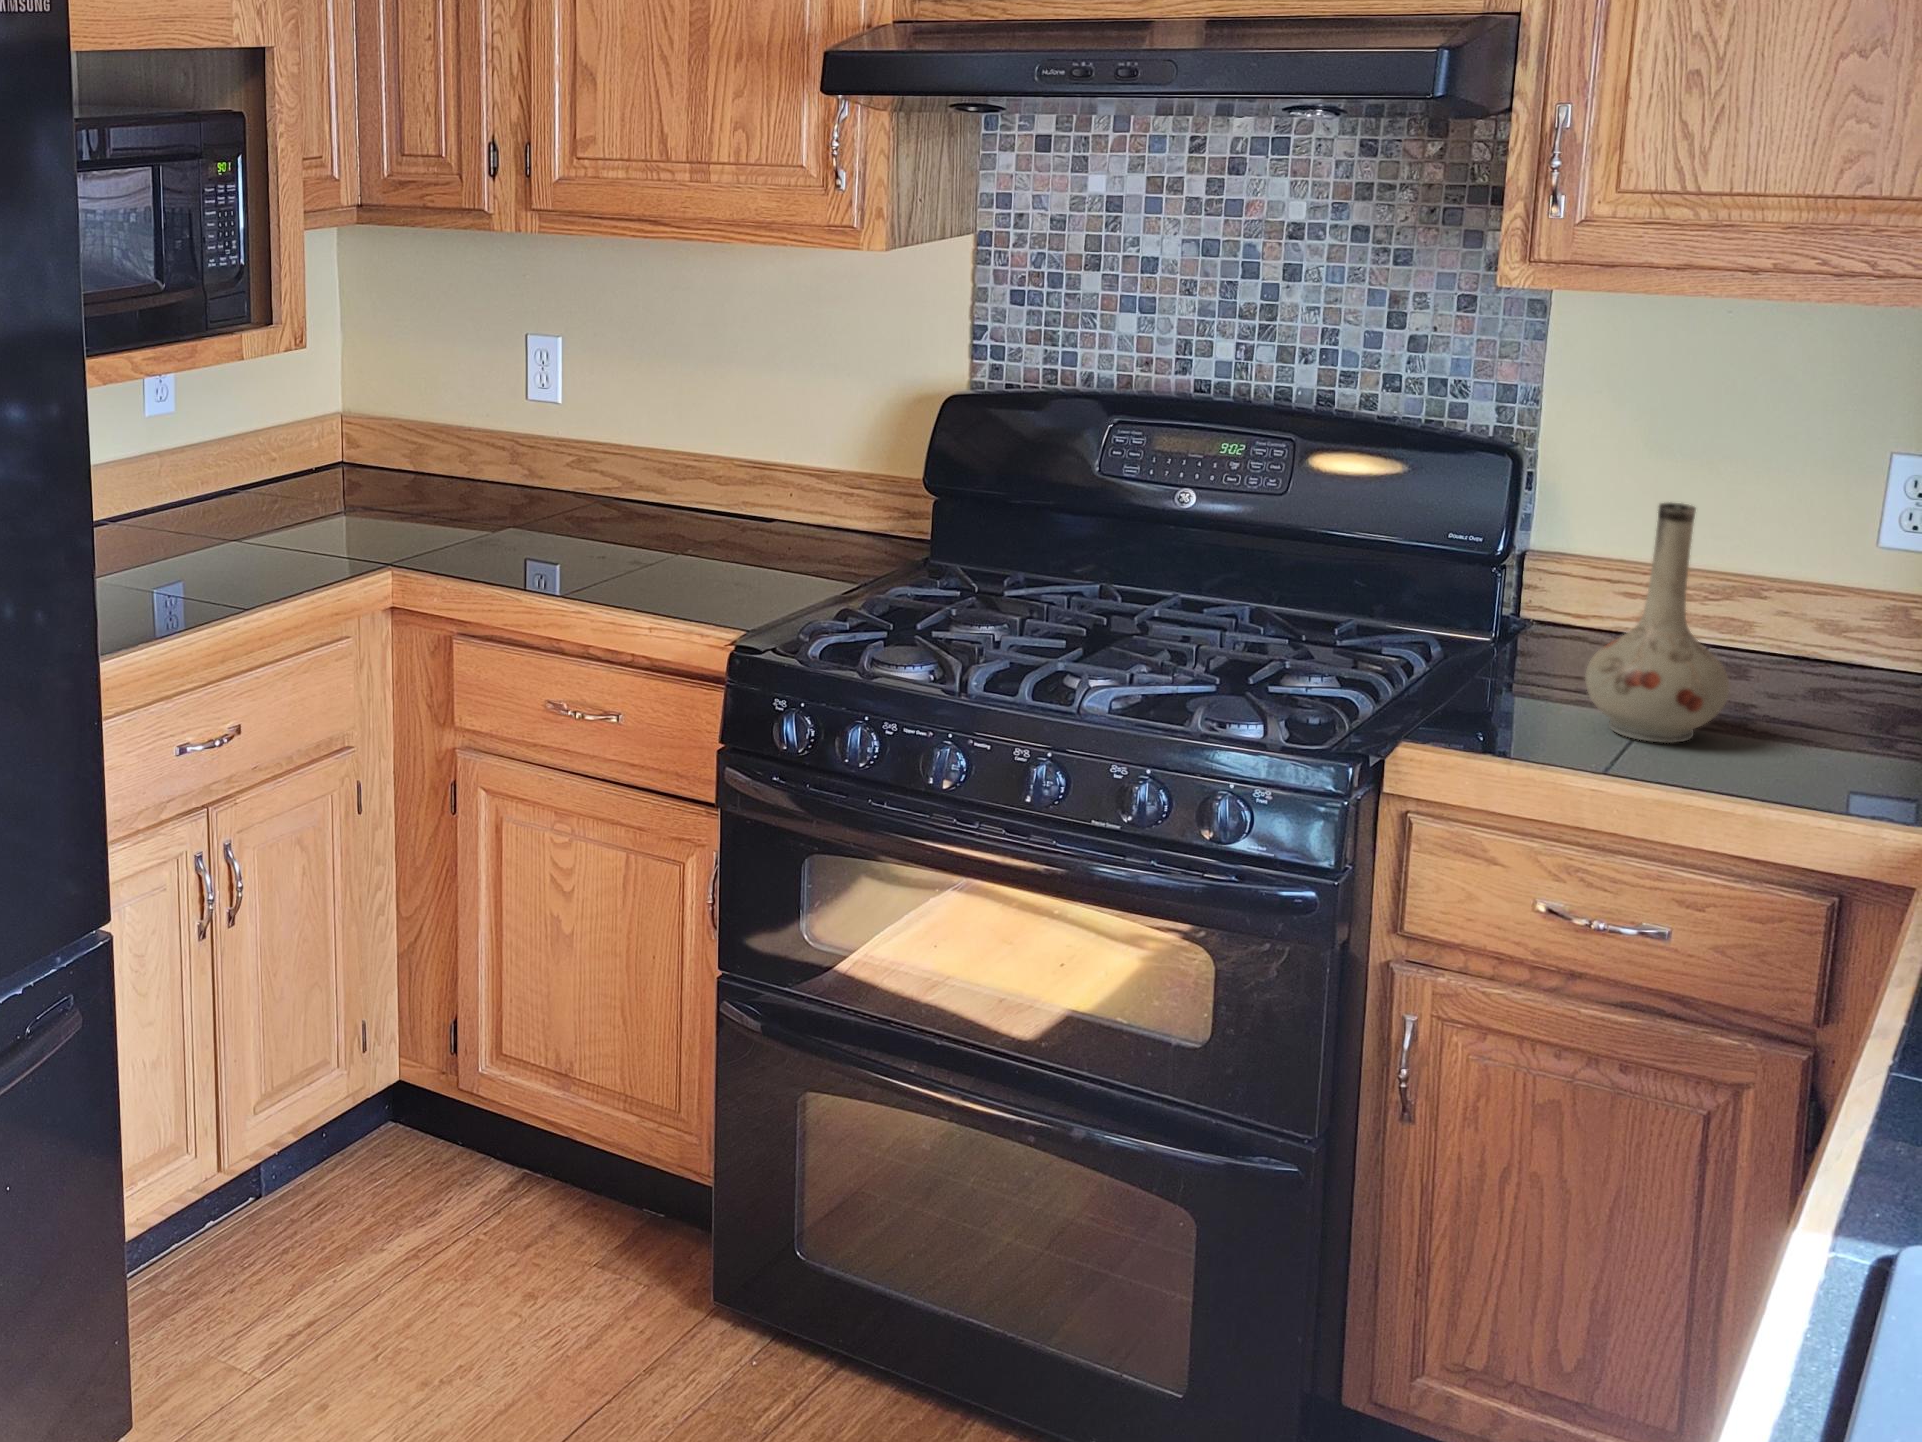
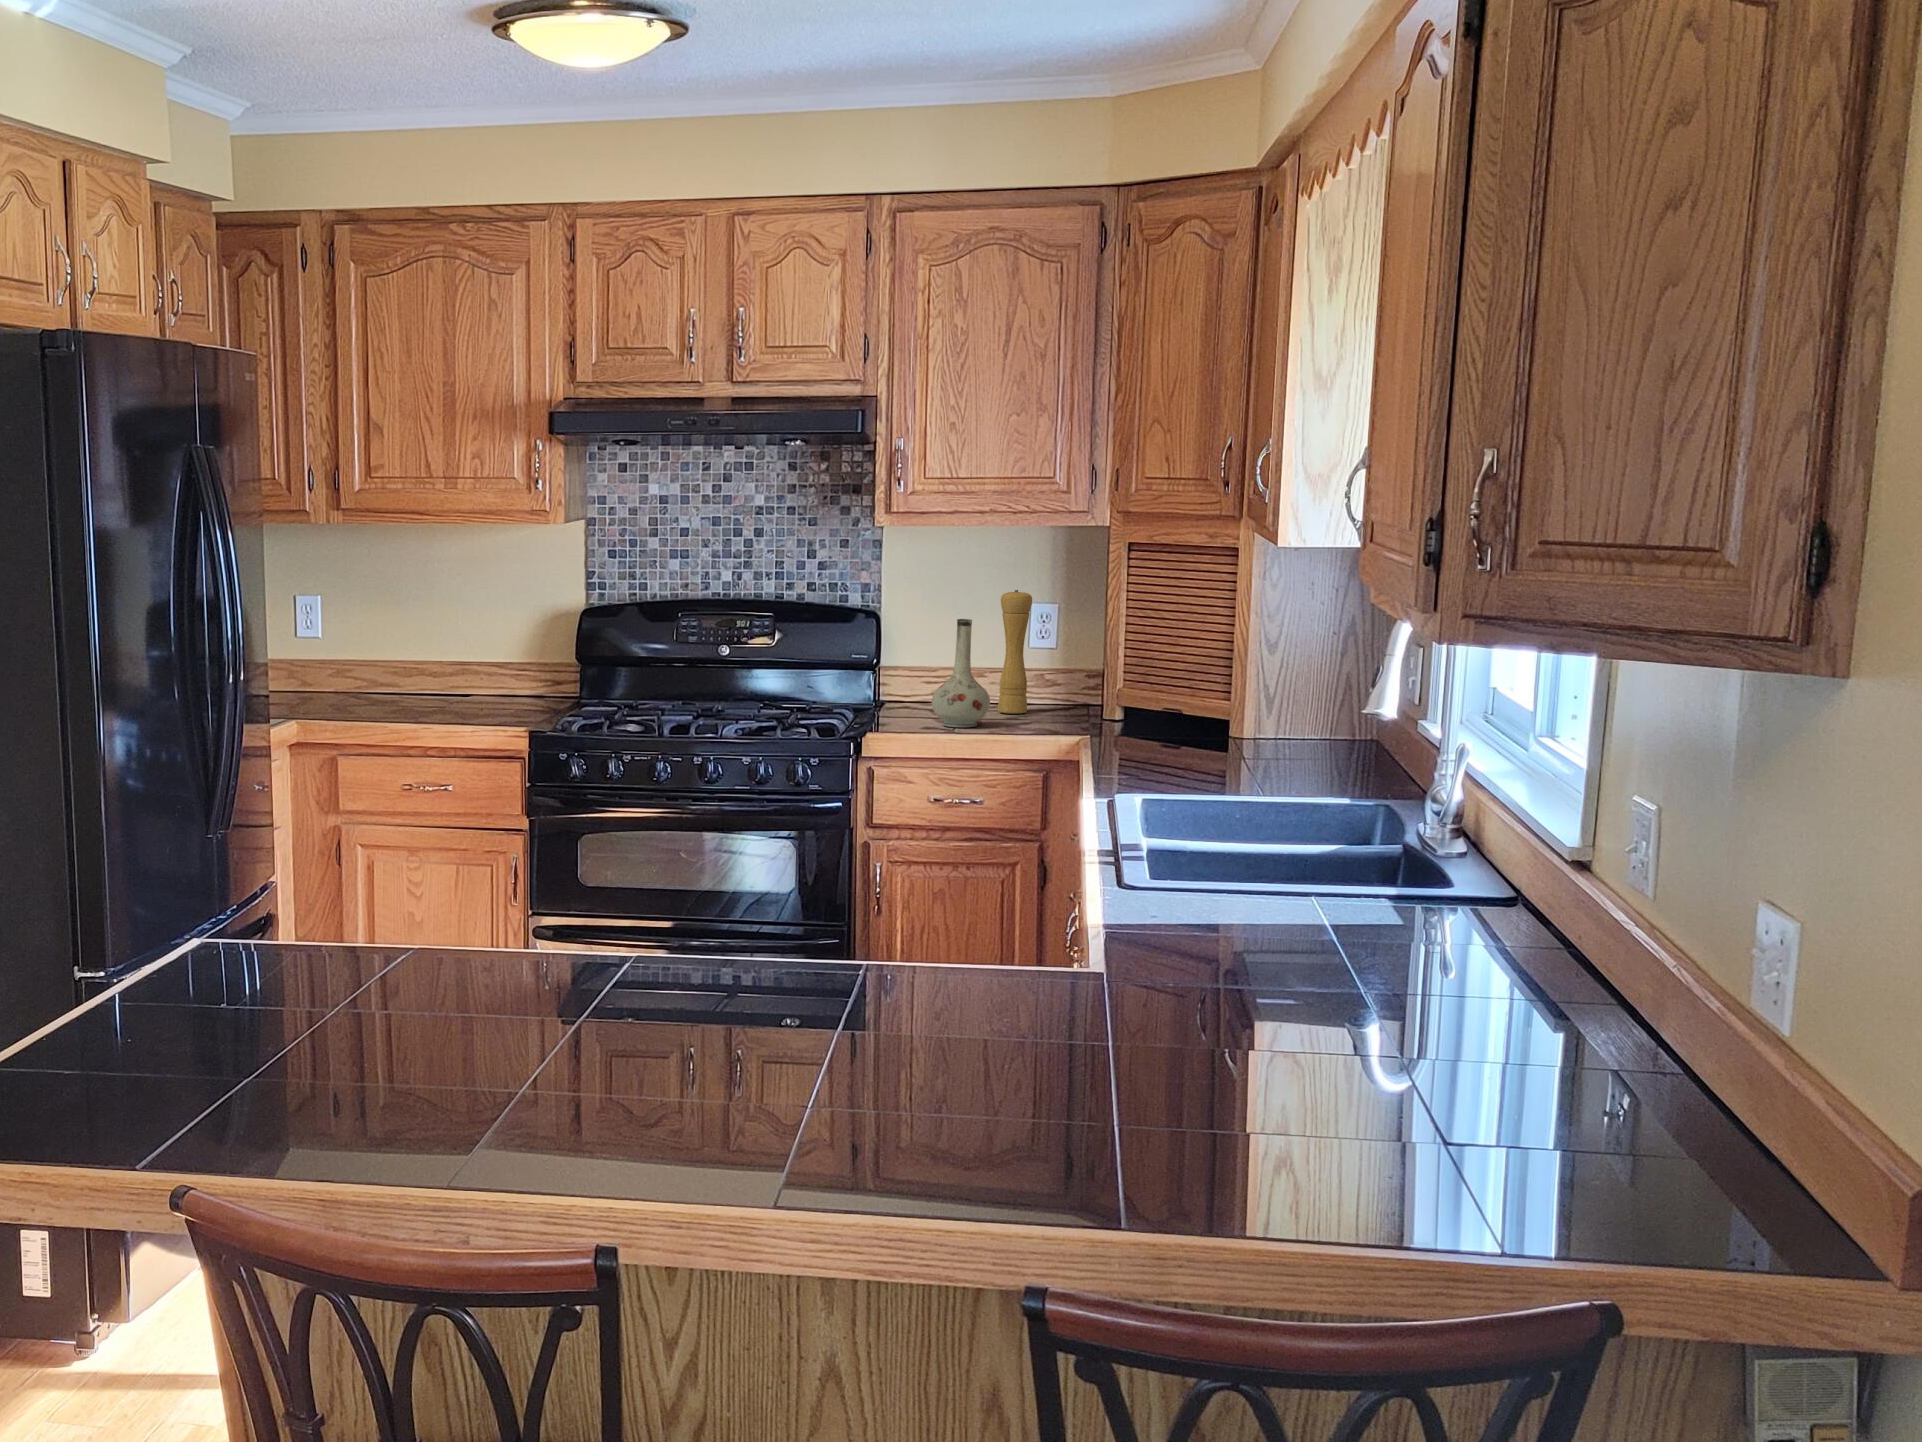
pepper mill: none [1777,430,1881,698] -> present [998,590,1032,714]

